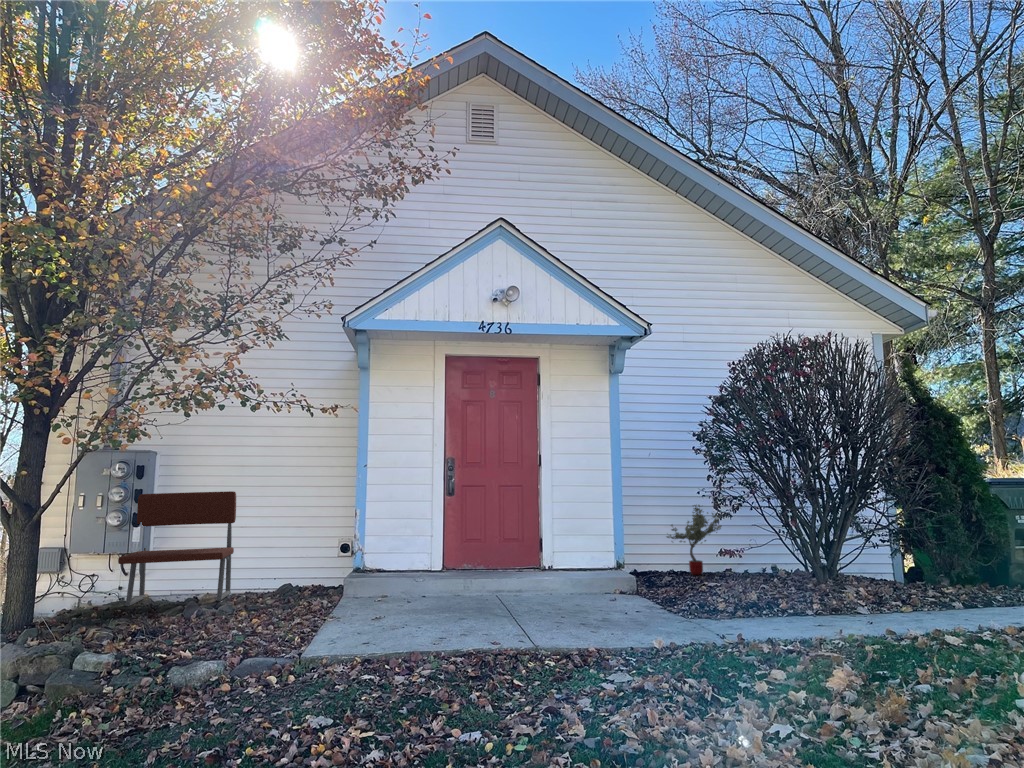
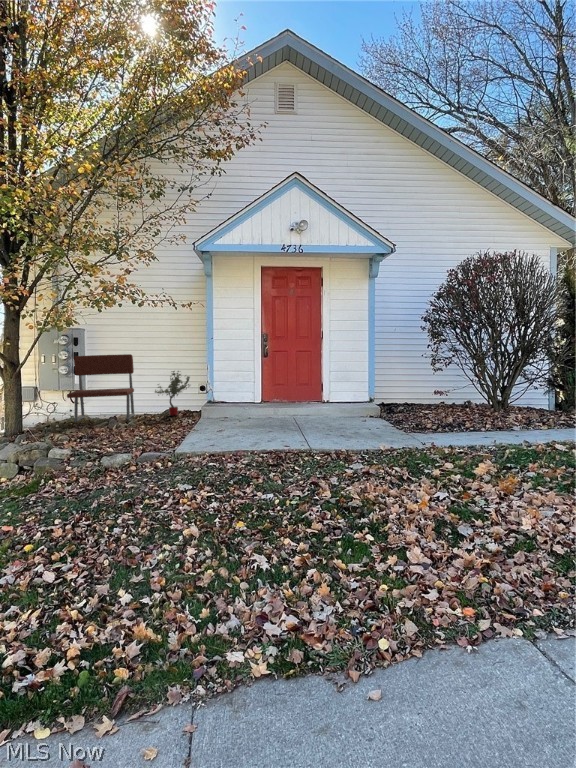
potted tree: present [667,505,721,575] -> present [155,371,190,416]

